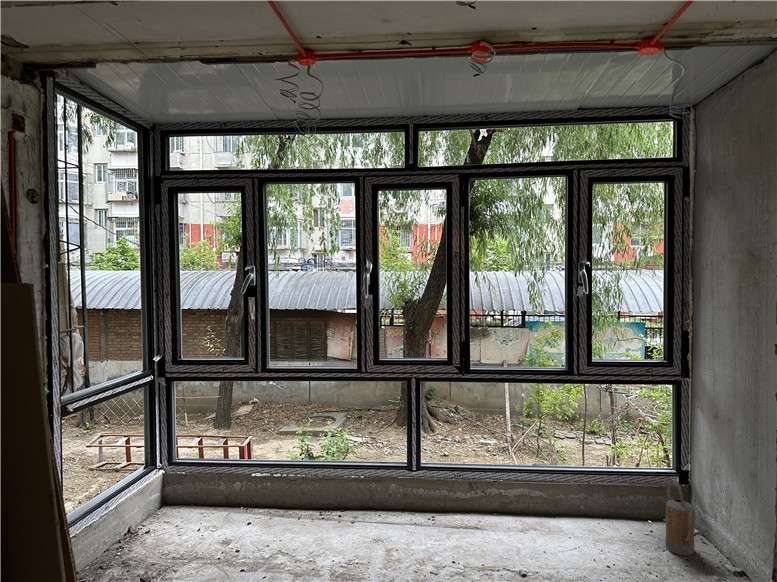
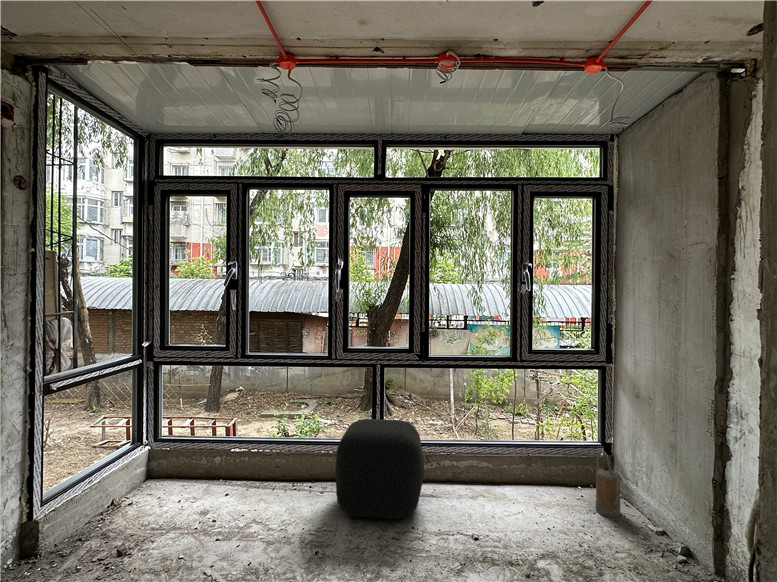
ottoman: none [367,441,466,553] -> present [335,419,424,519]

